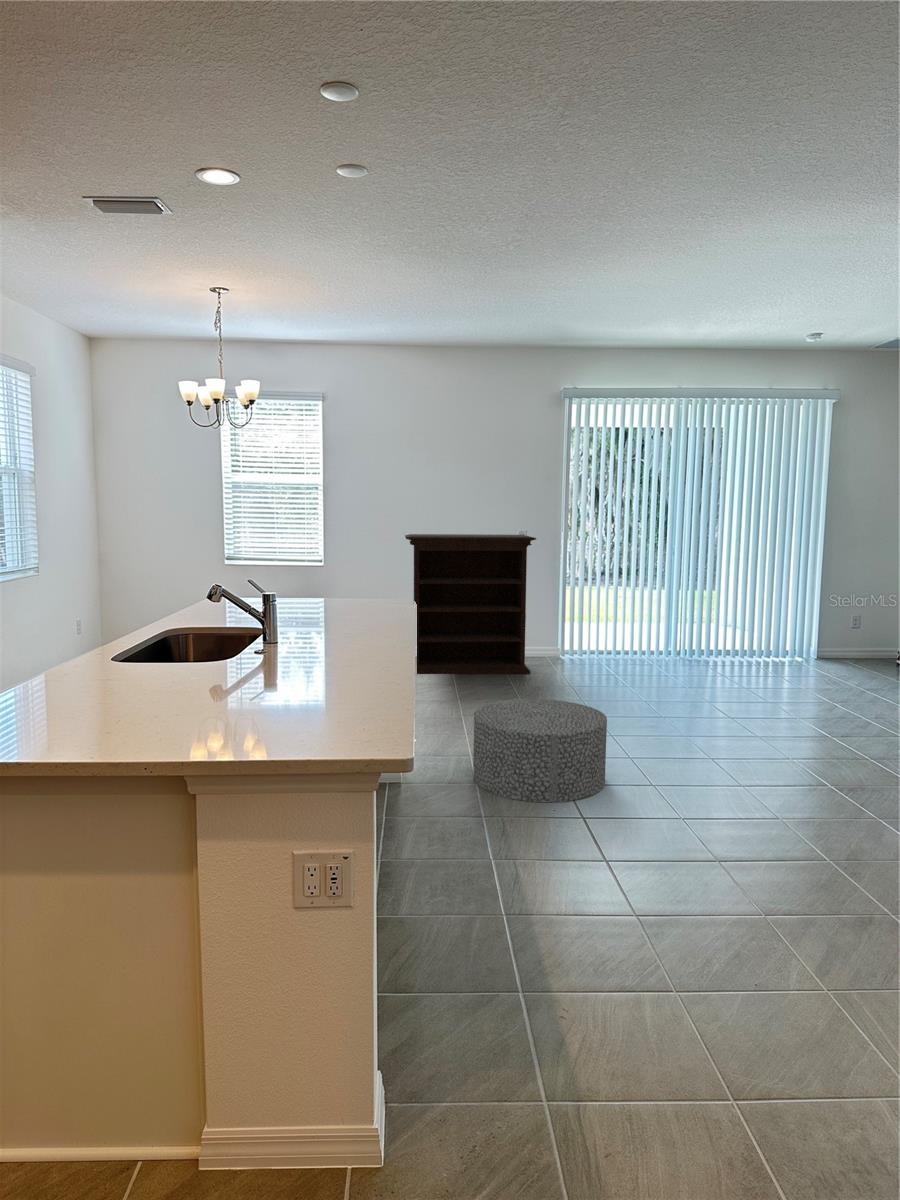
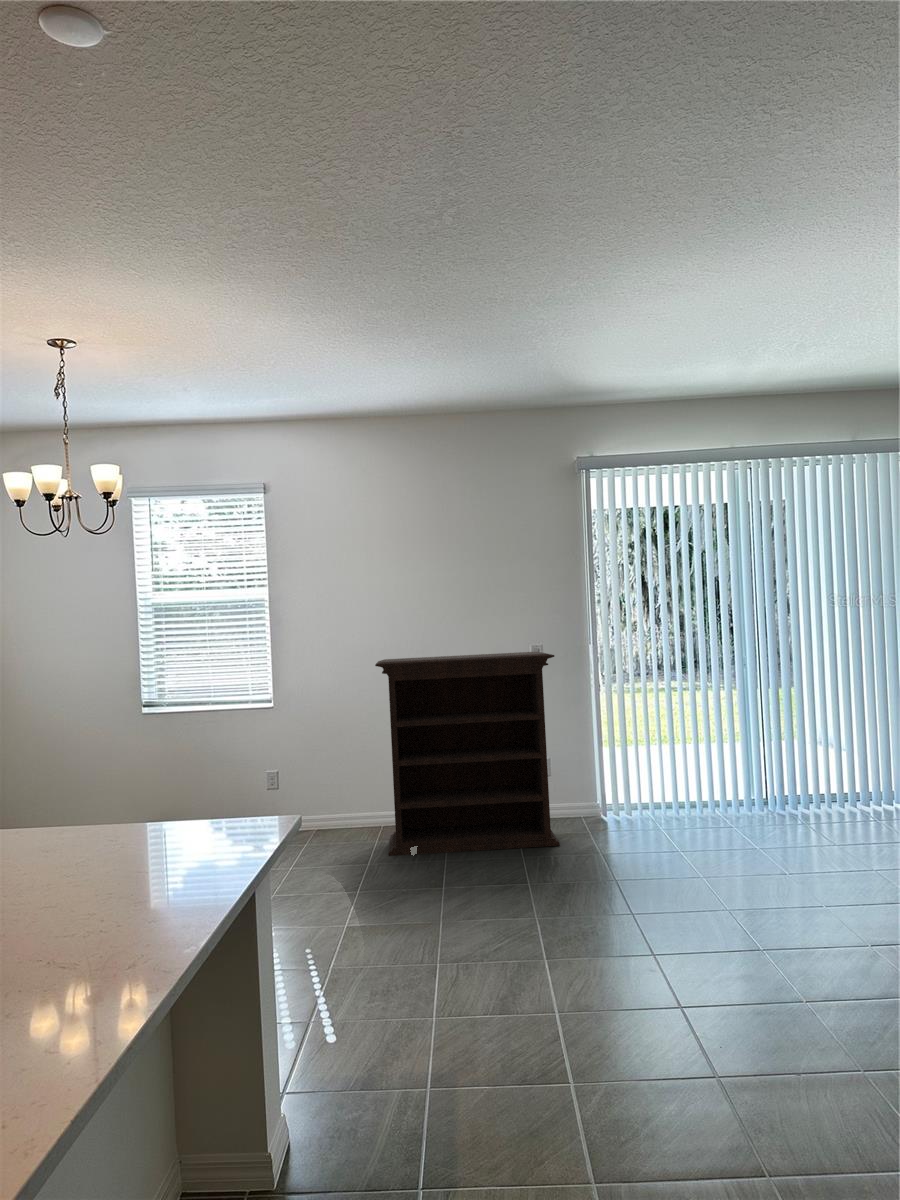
ottoman: present [473,699,607,802] -> none [454,914,686,1127]

